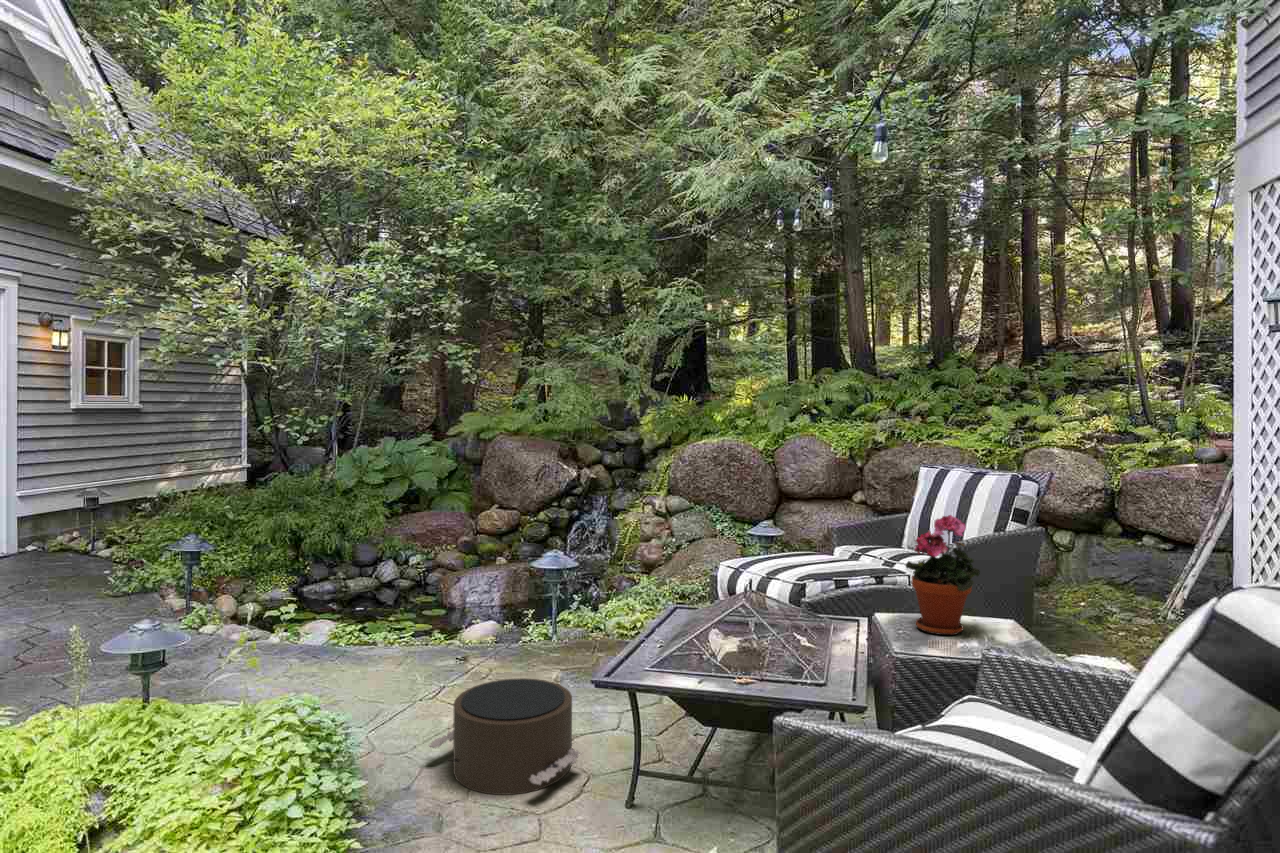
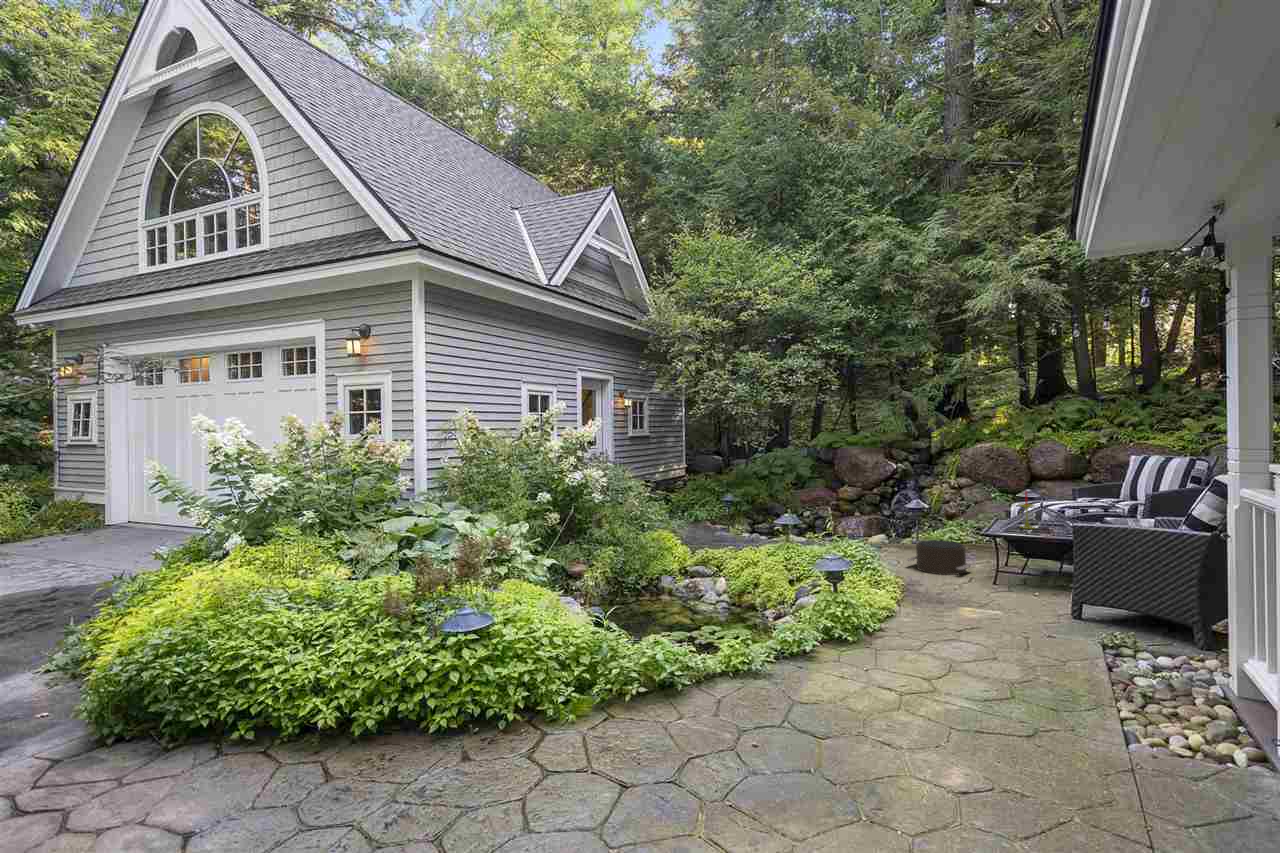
potted plant: present [906,515,980,635] -> none [1118,474,1156,523]
candle: none [680,562,721,673] -> present [1019,492,1034,529]

